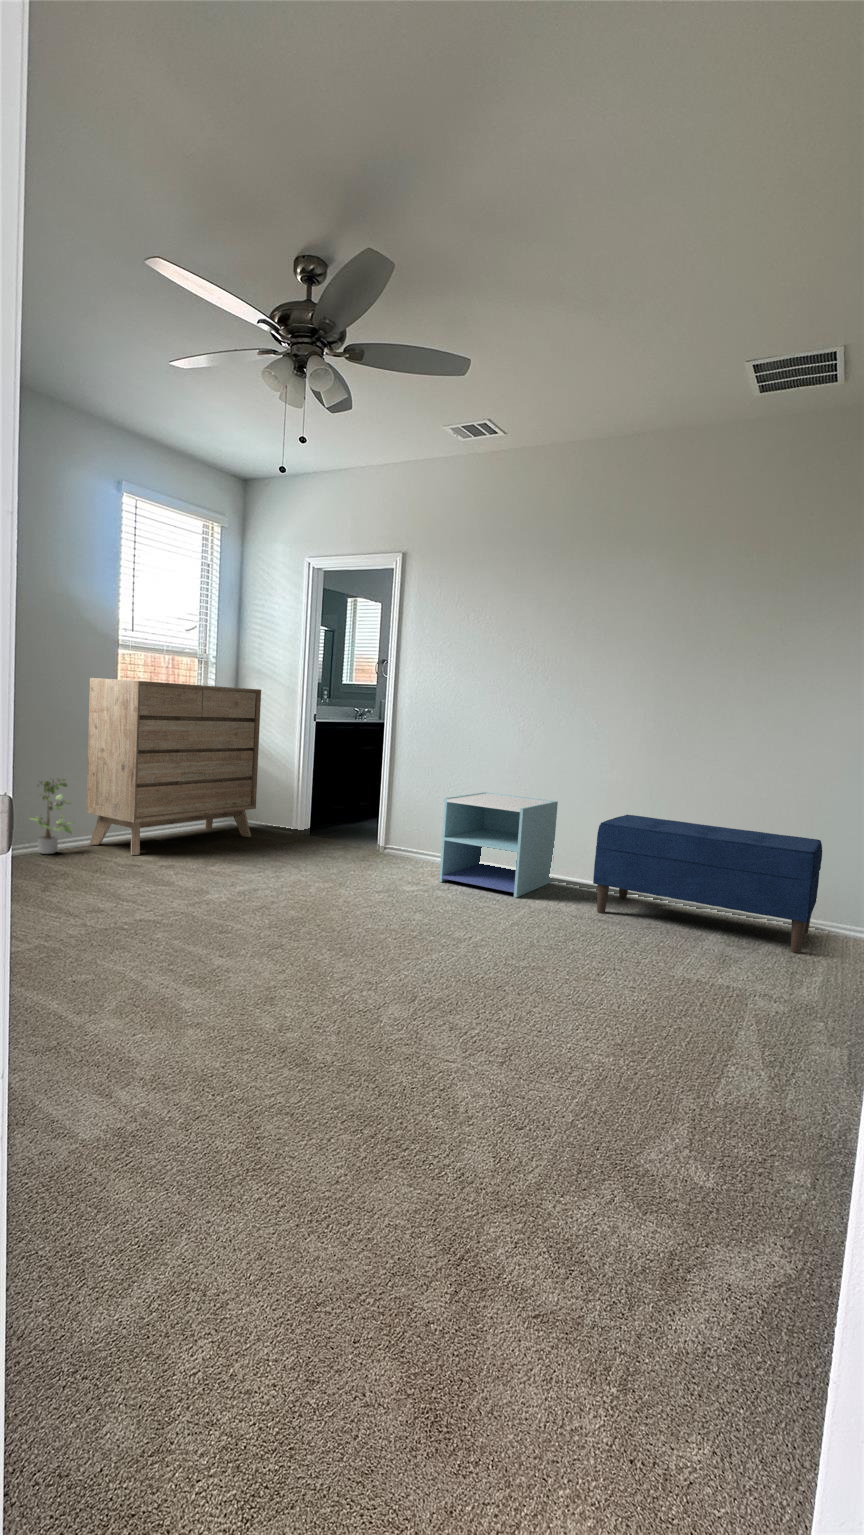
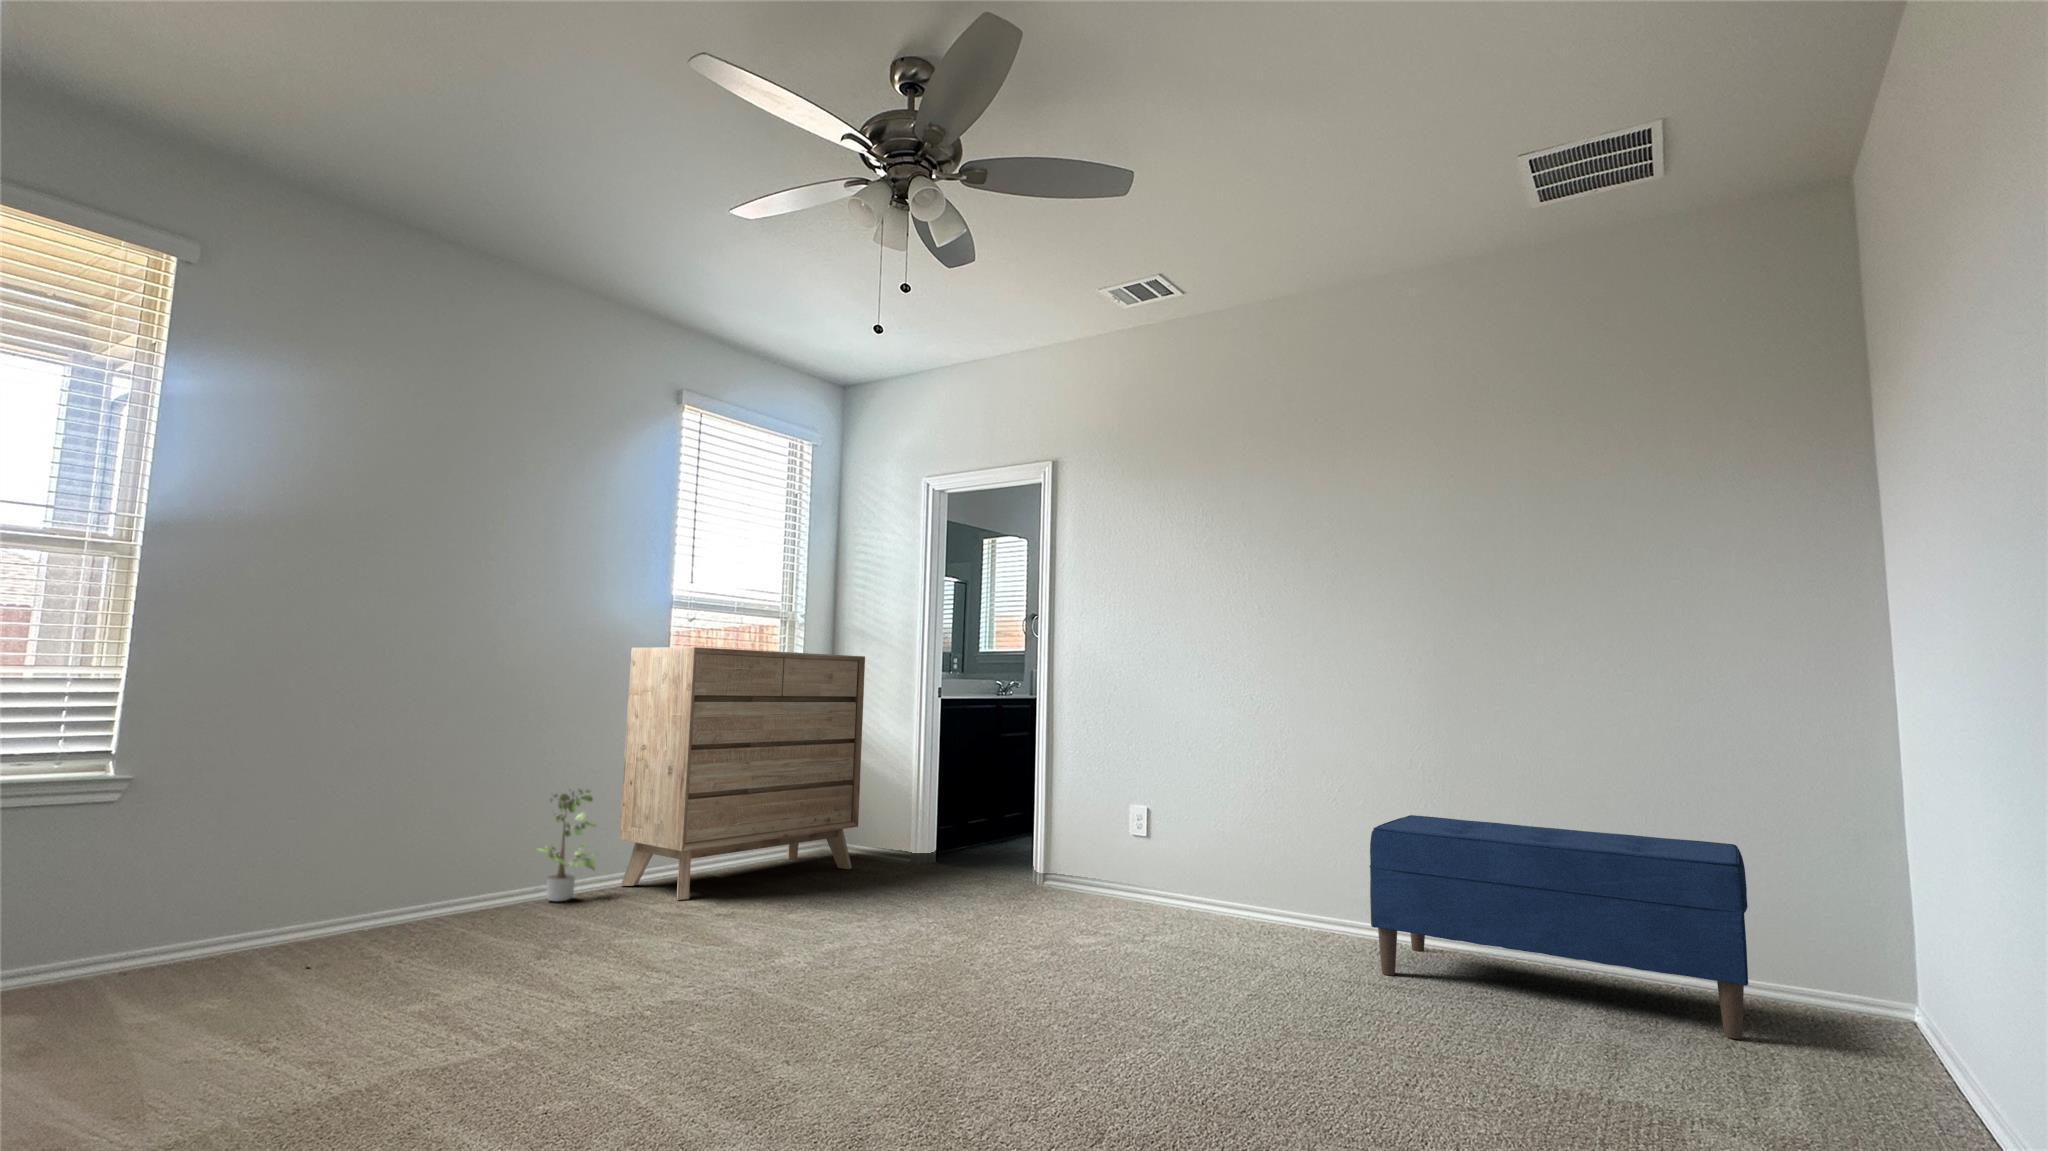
nightstand: present [439,792,558,897] -> none [1128,790,1301,953]

